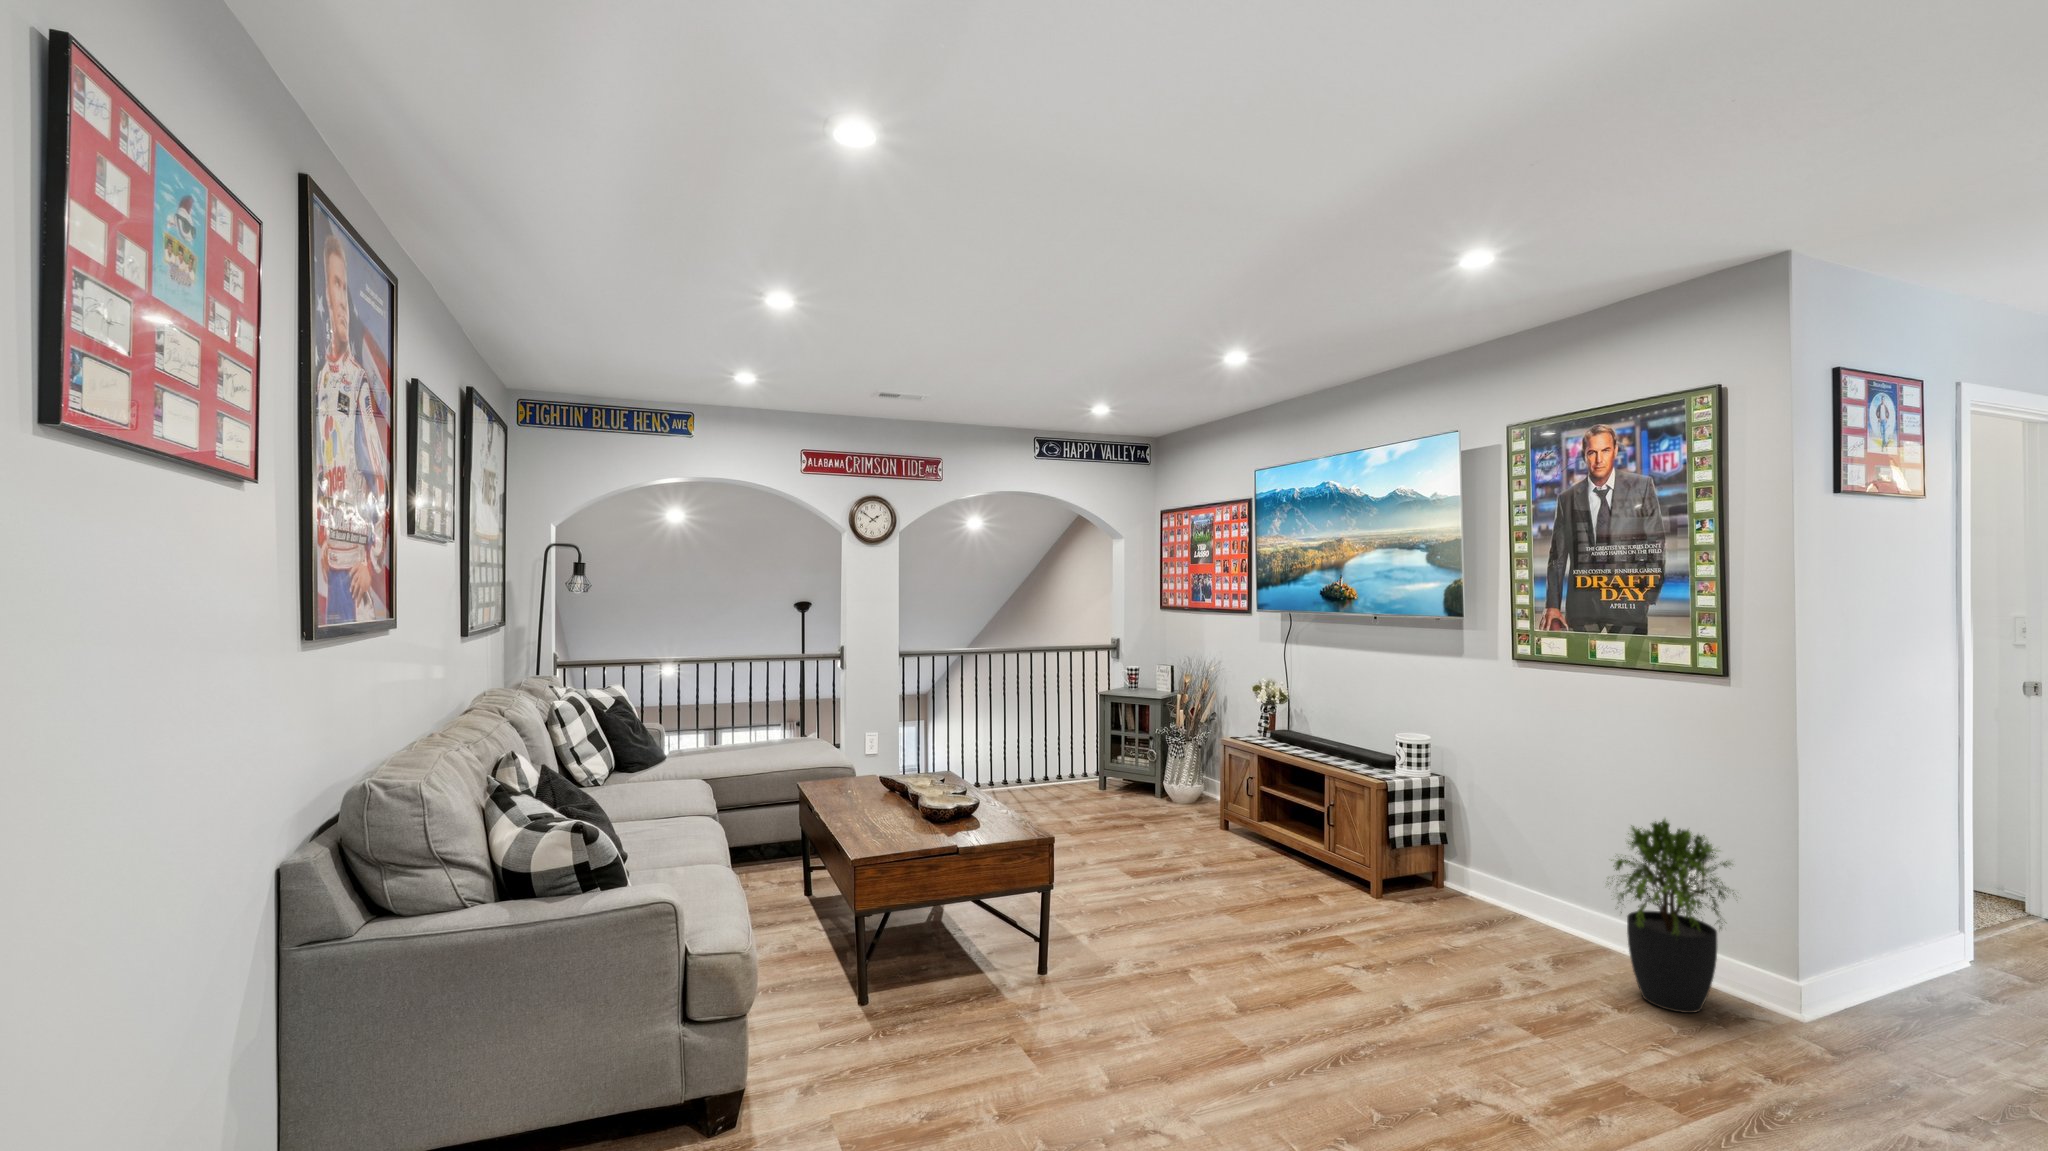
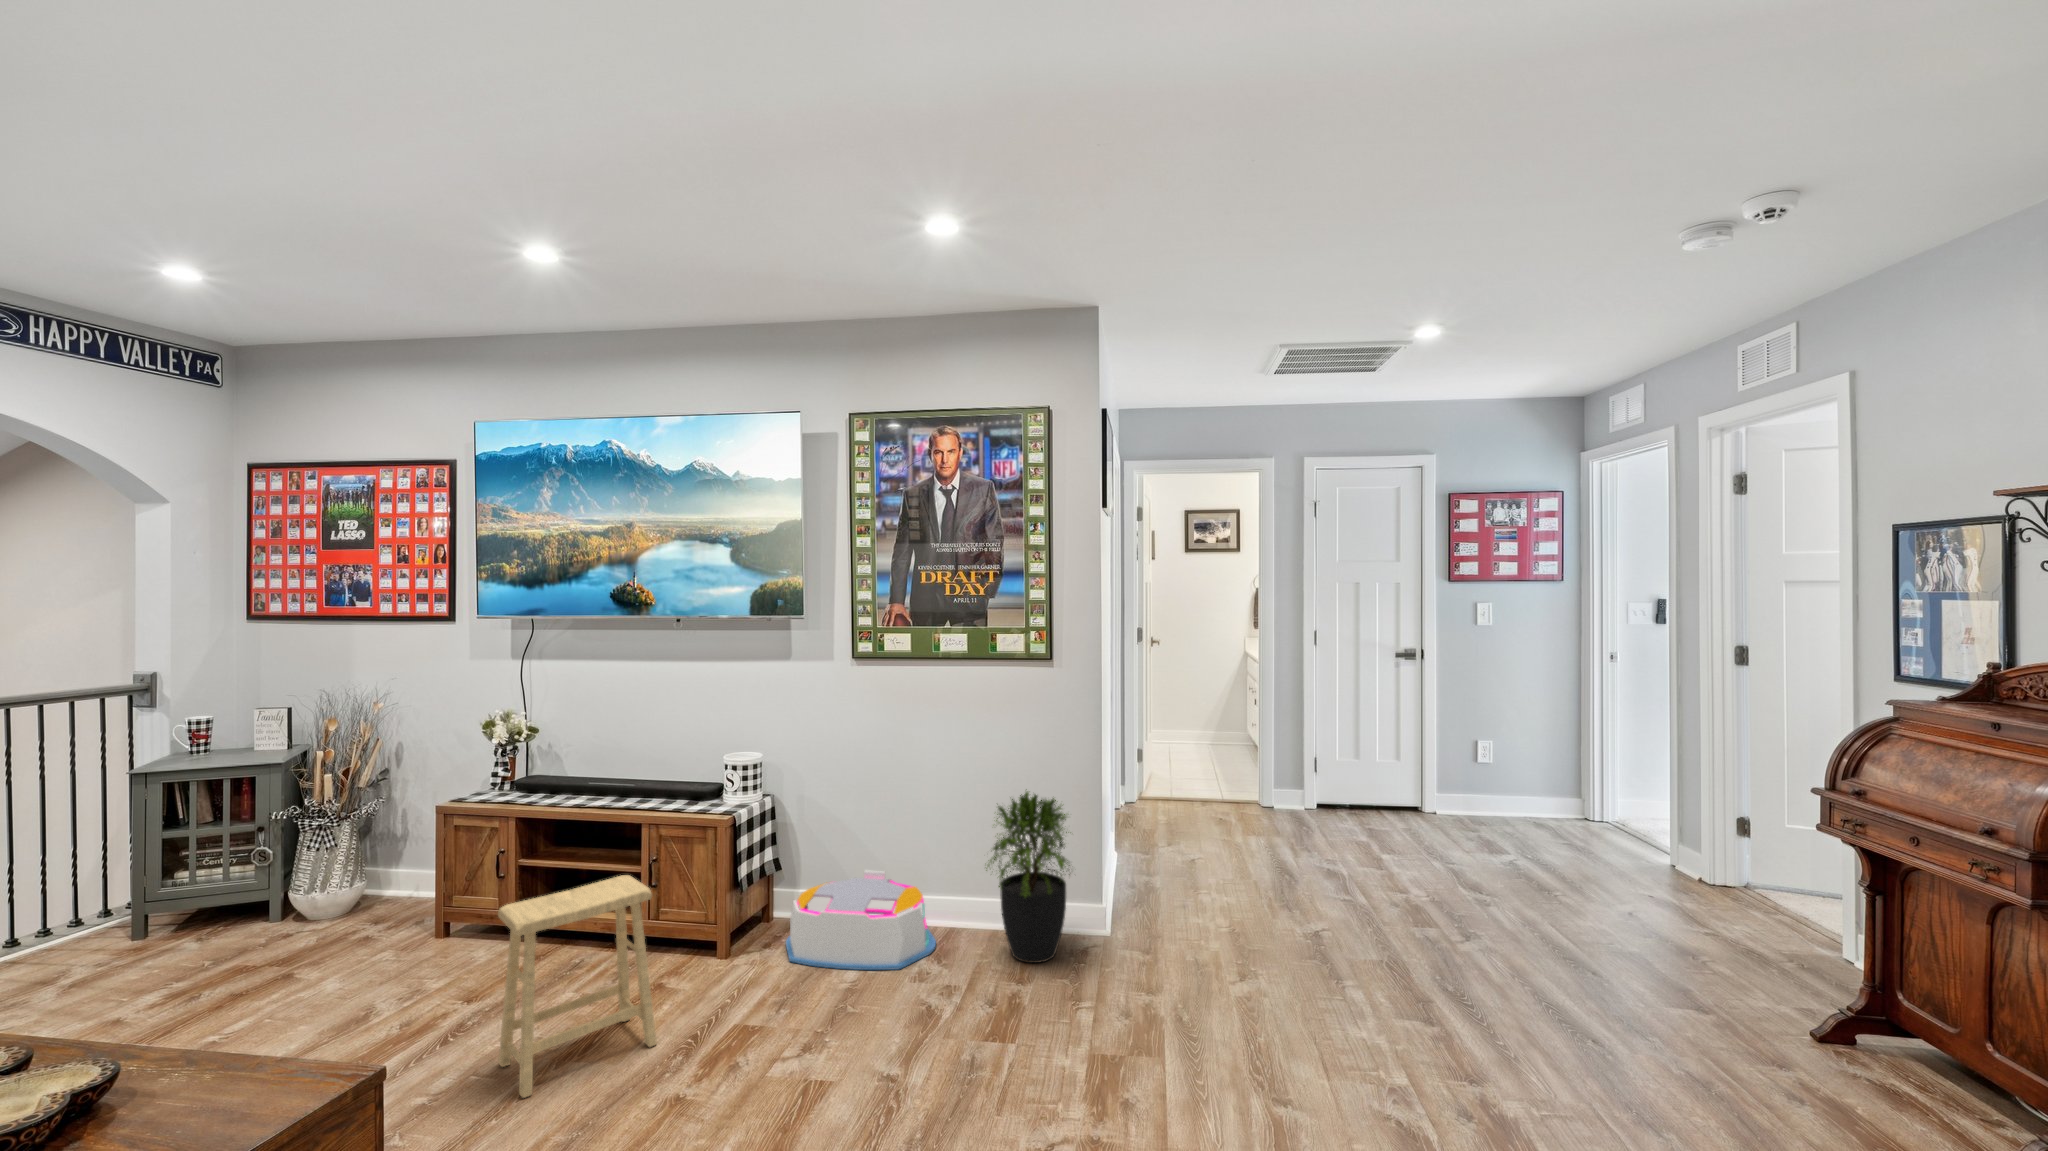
footstool: none [1194,793,1285,924] -> present [498,875,657,1098]
storage bin: none [1422,867,1576,960] -> present [786,871,936,970]

